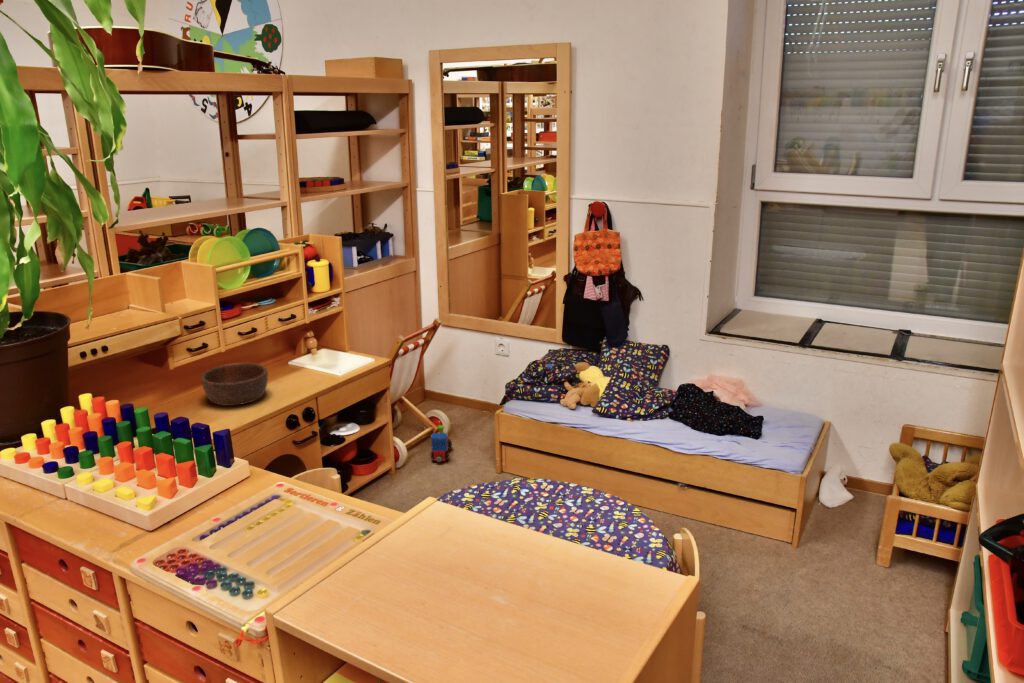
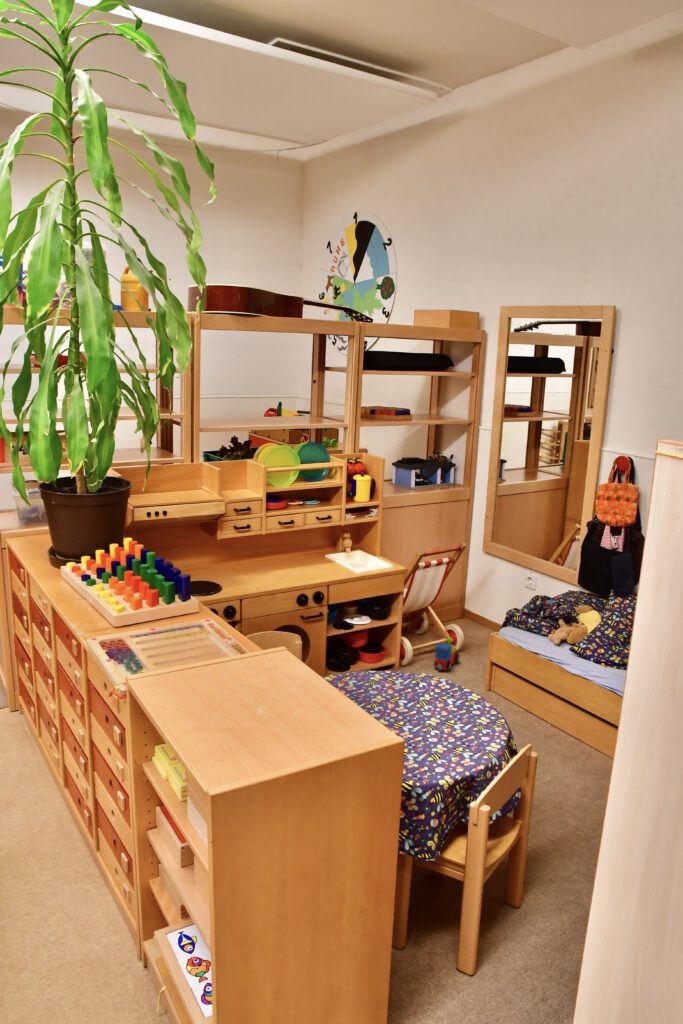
wooden bowl: present [201,363,268,406] -> none [246,546,296,577]

